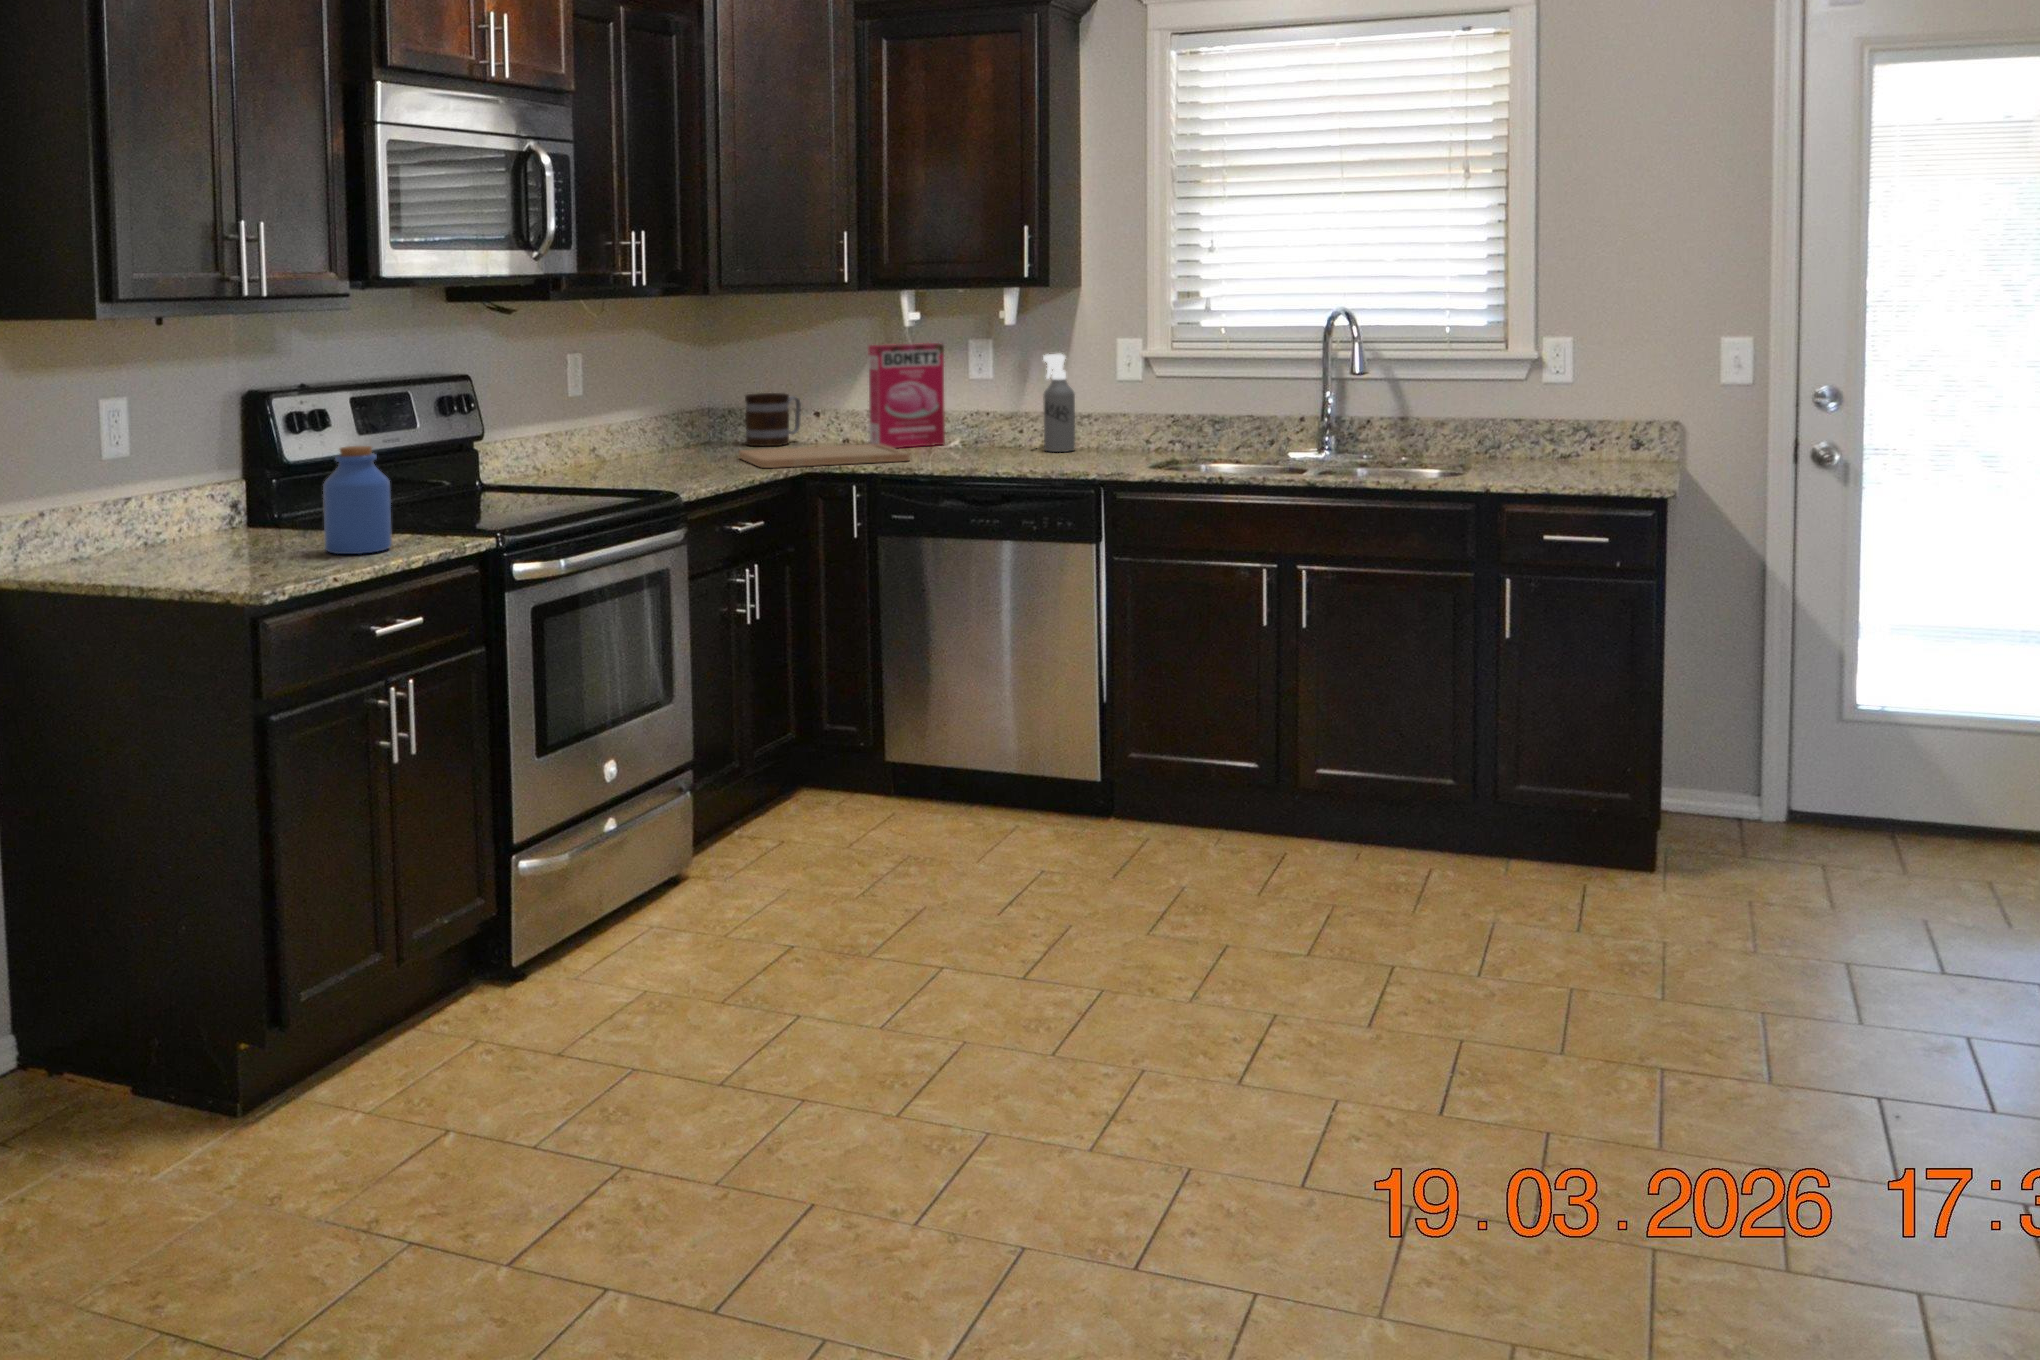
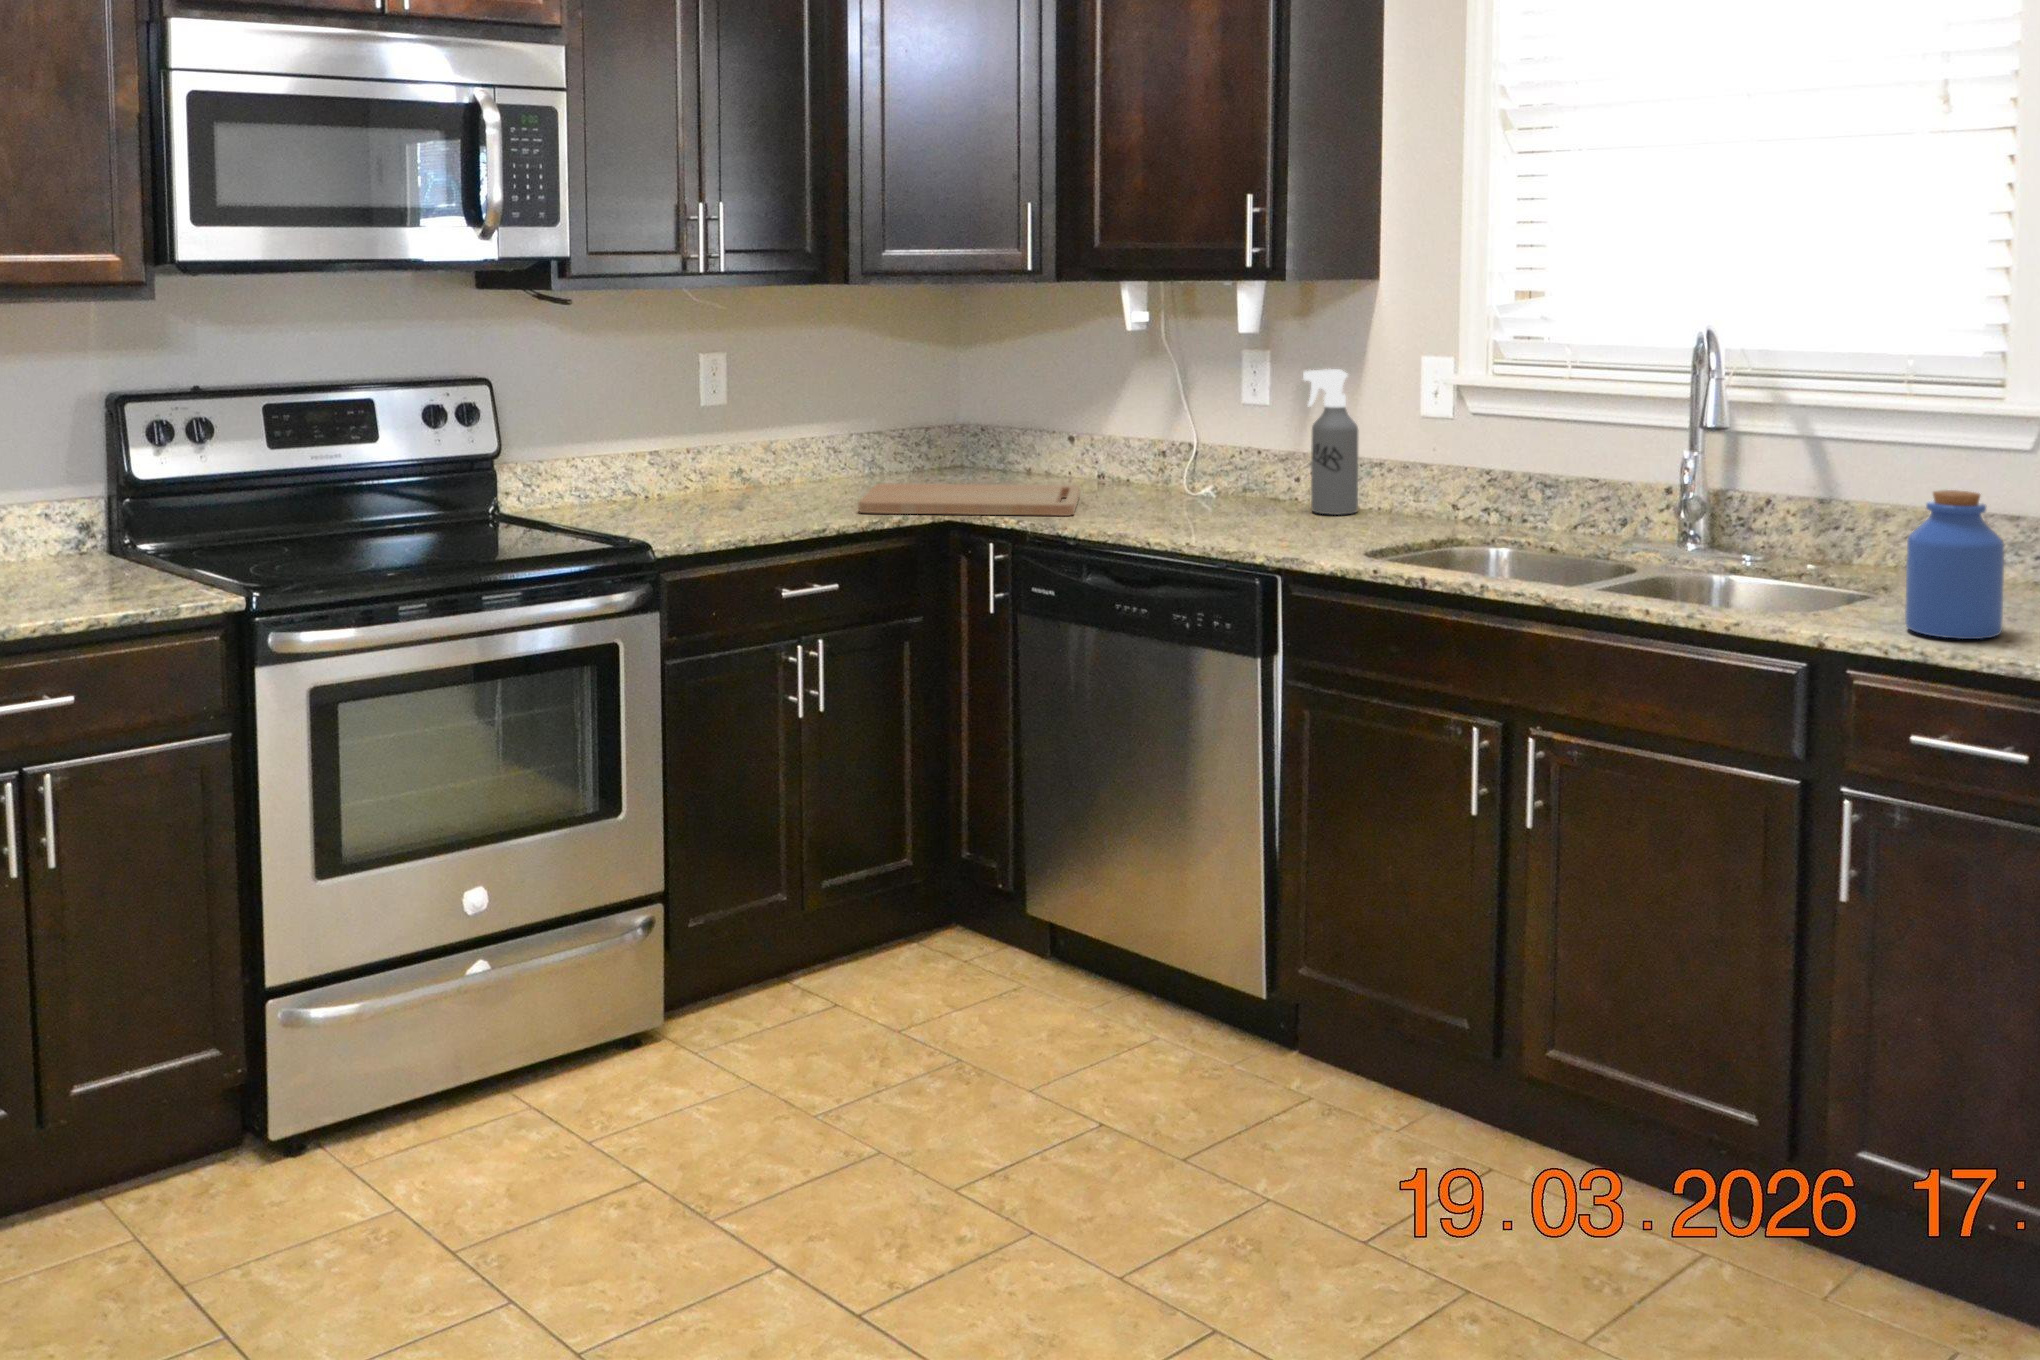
cereal box: present [868,343,945,448] -> none [1084,345,1193,492]
mug: present [745,393,801,446] -> none [945,404,1029,477]
jar: present [323,446,392,554] -> present [1905,490,2005,639]

